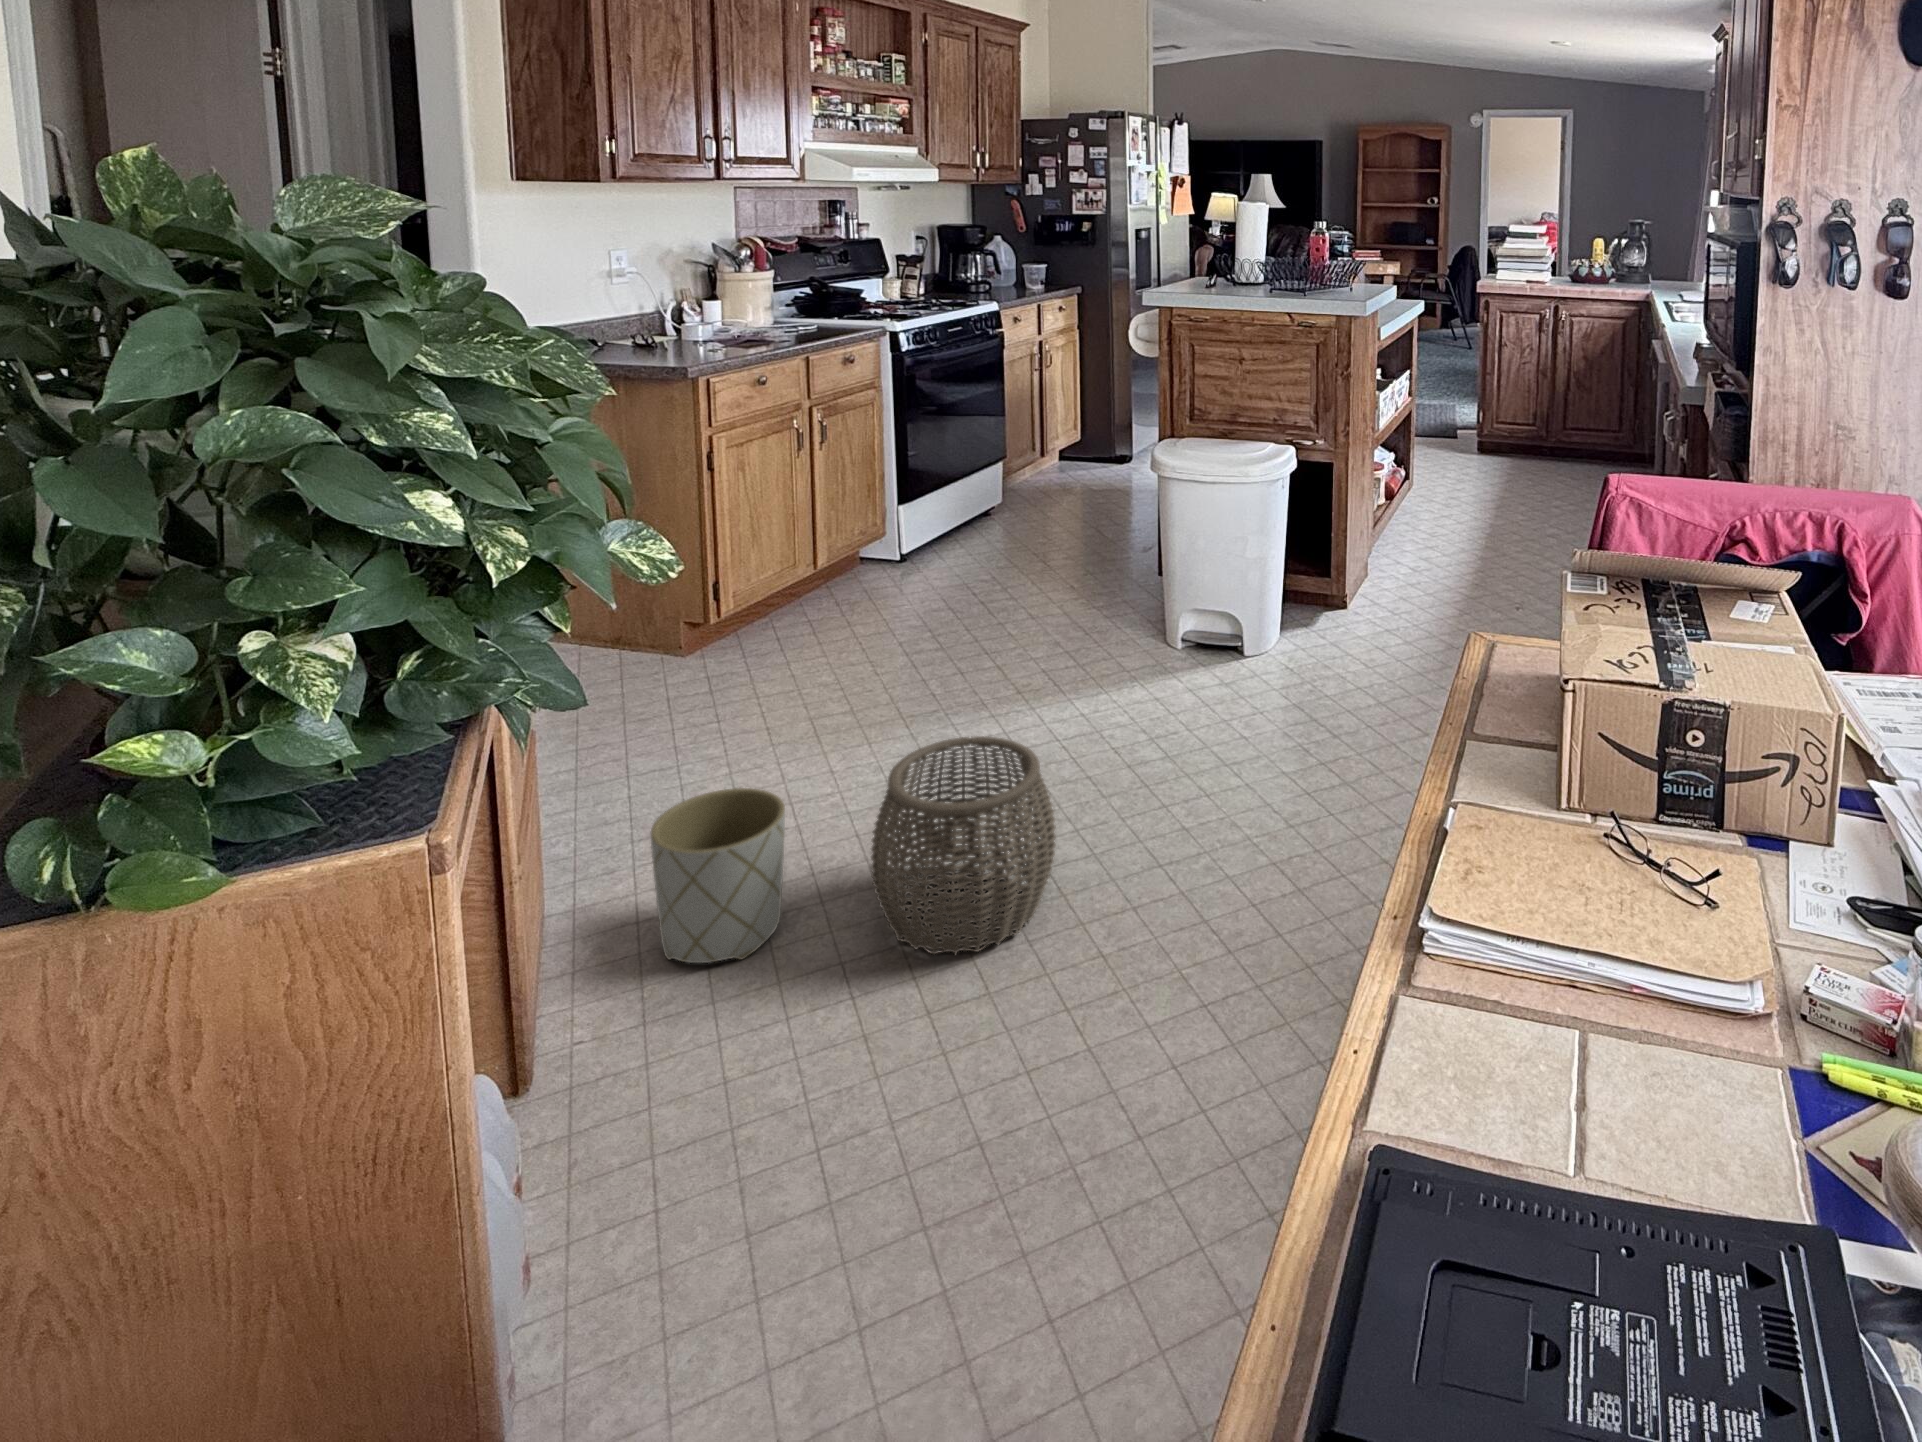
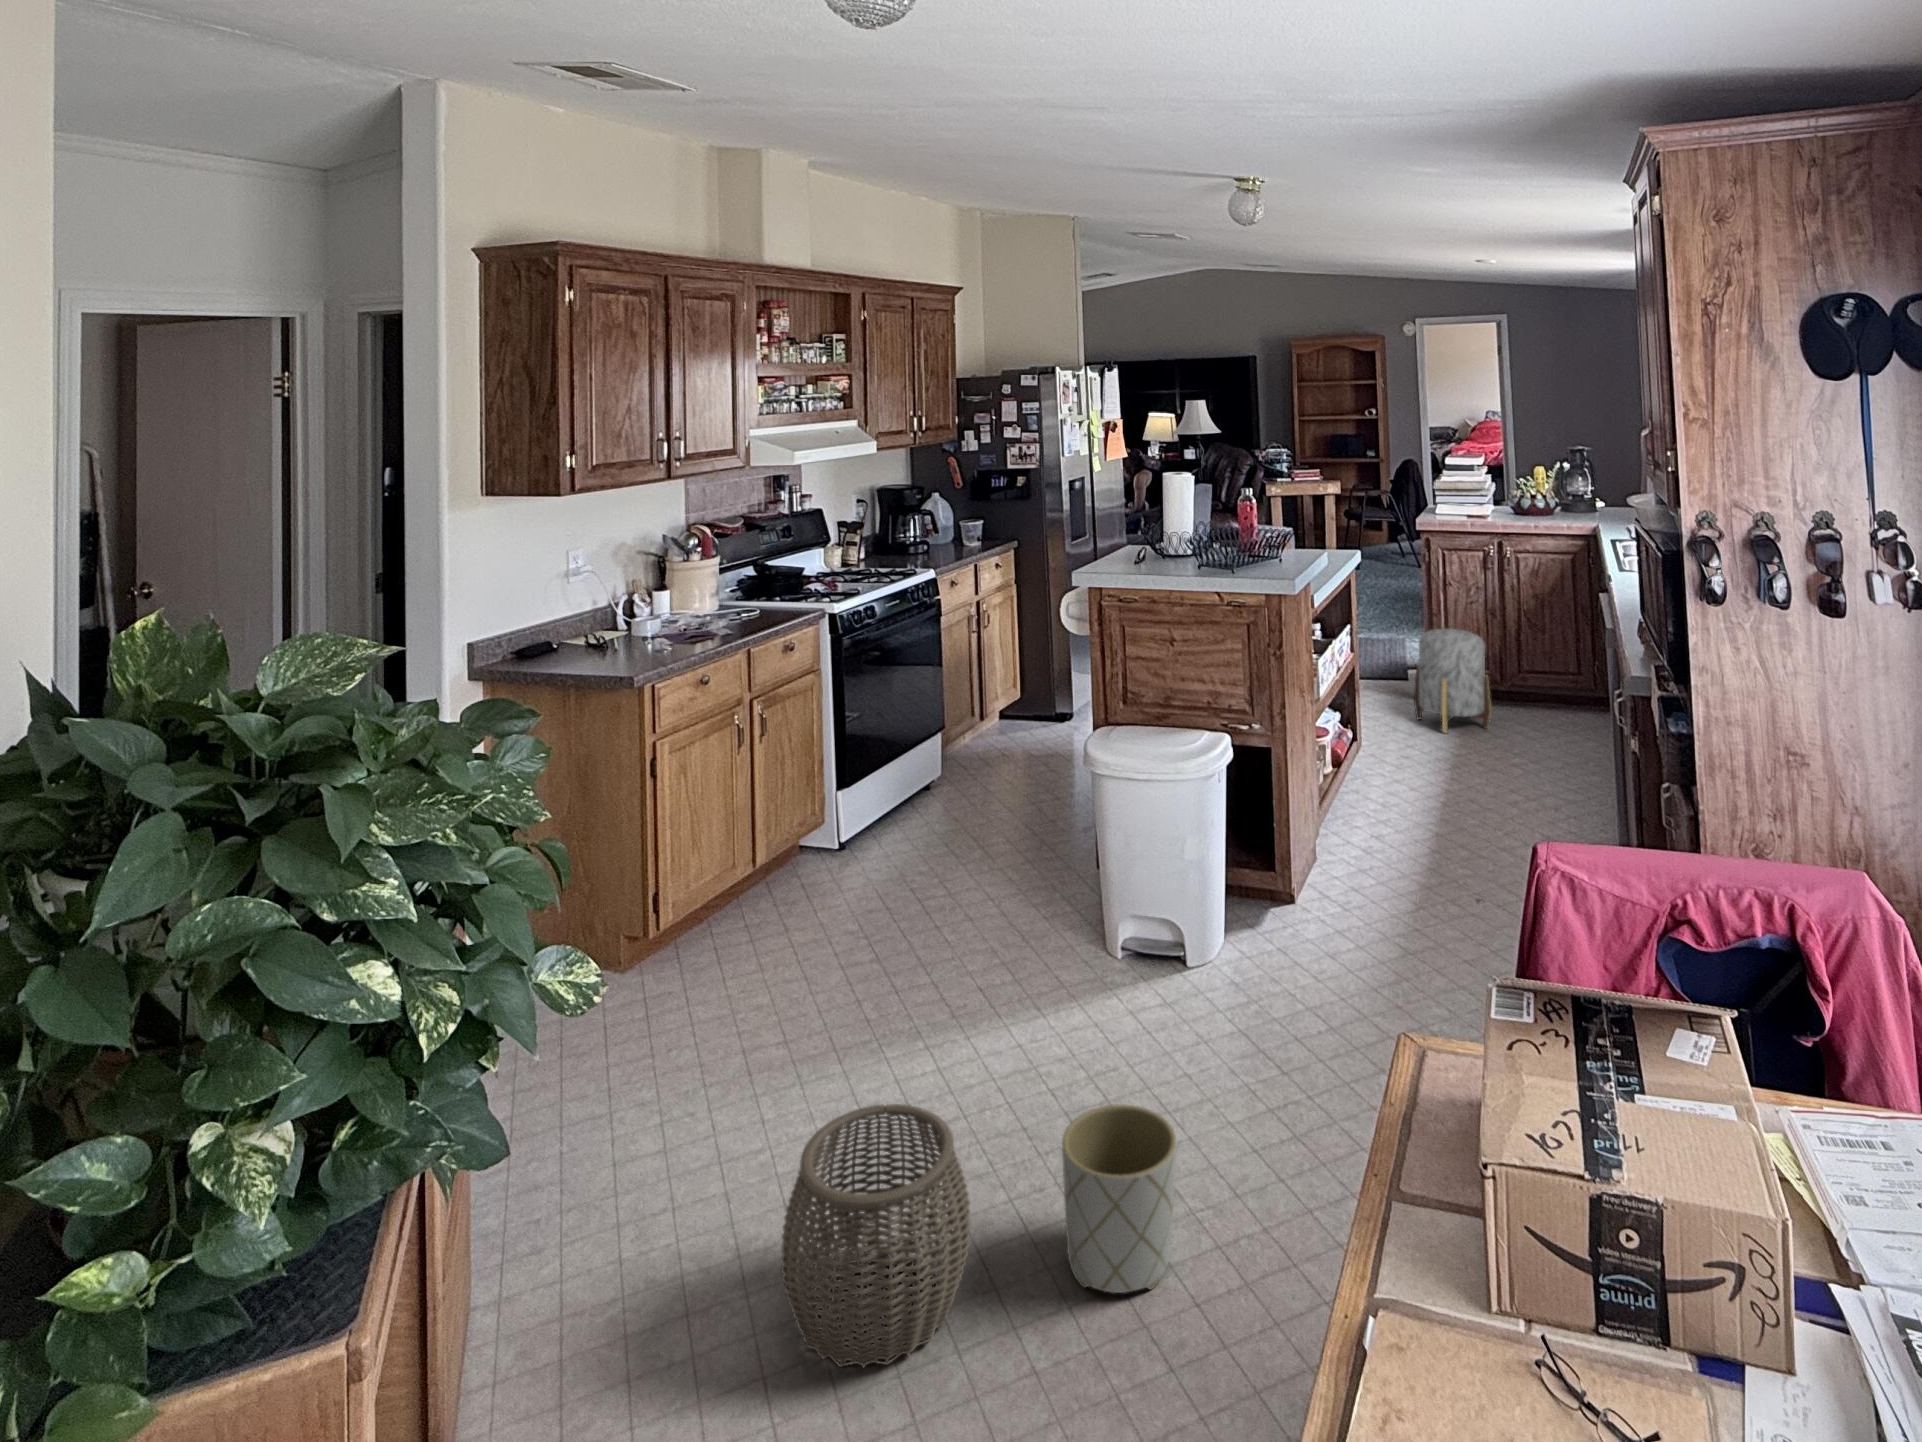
stool: none [1466,379,1539,474] -> present [1414,629,1491,733]
planter: present [651,788,785,963] -> present [1062,1104,1177,1293]

